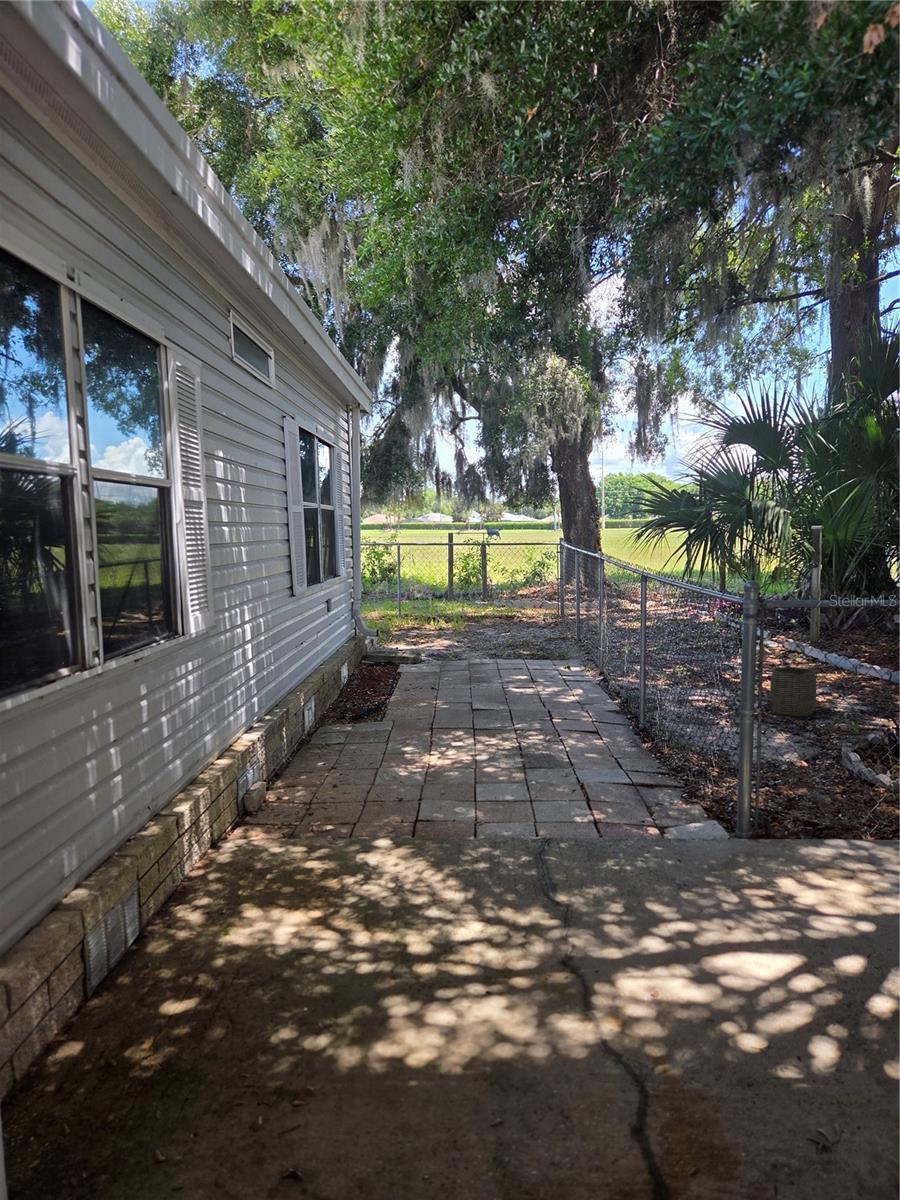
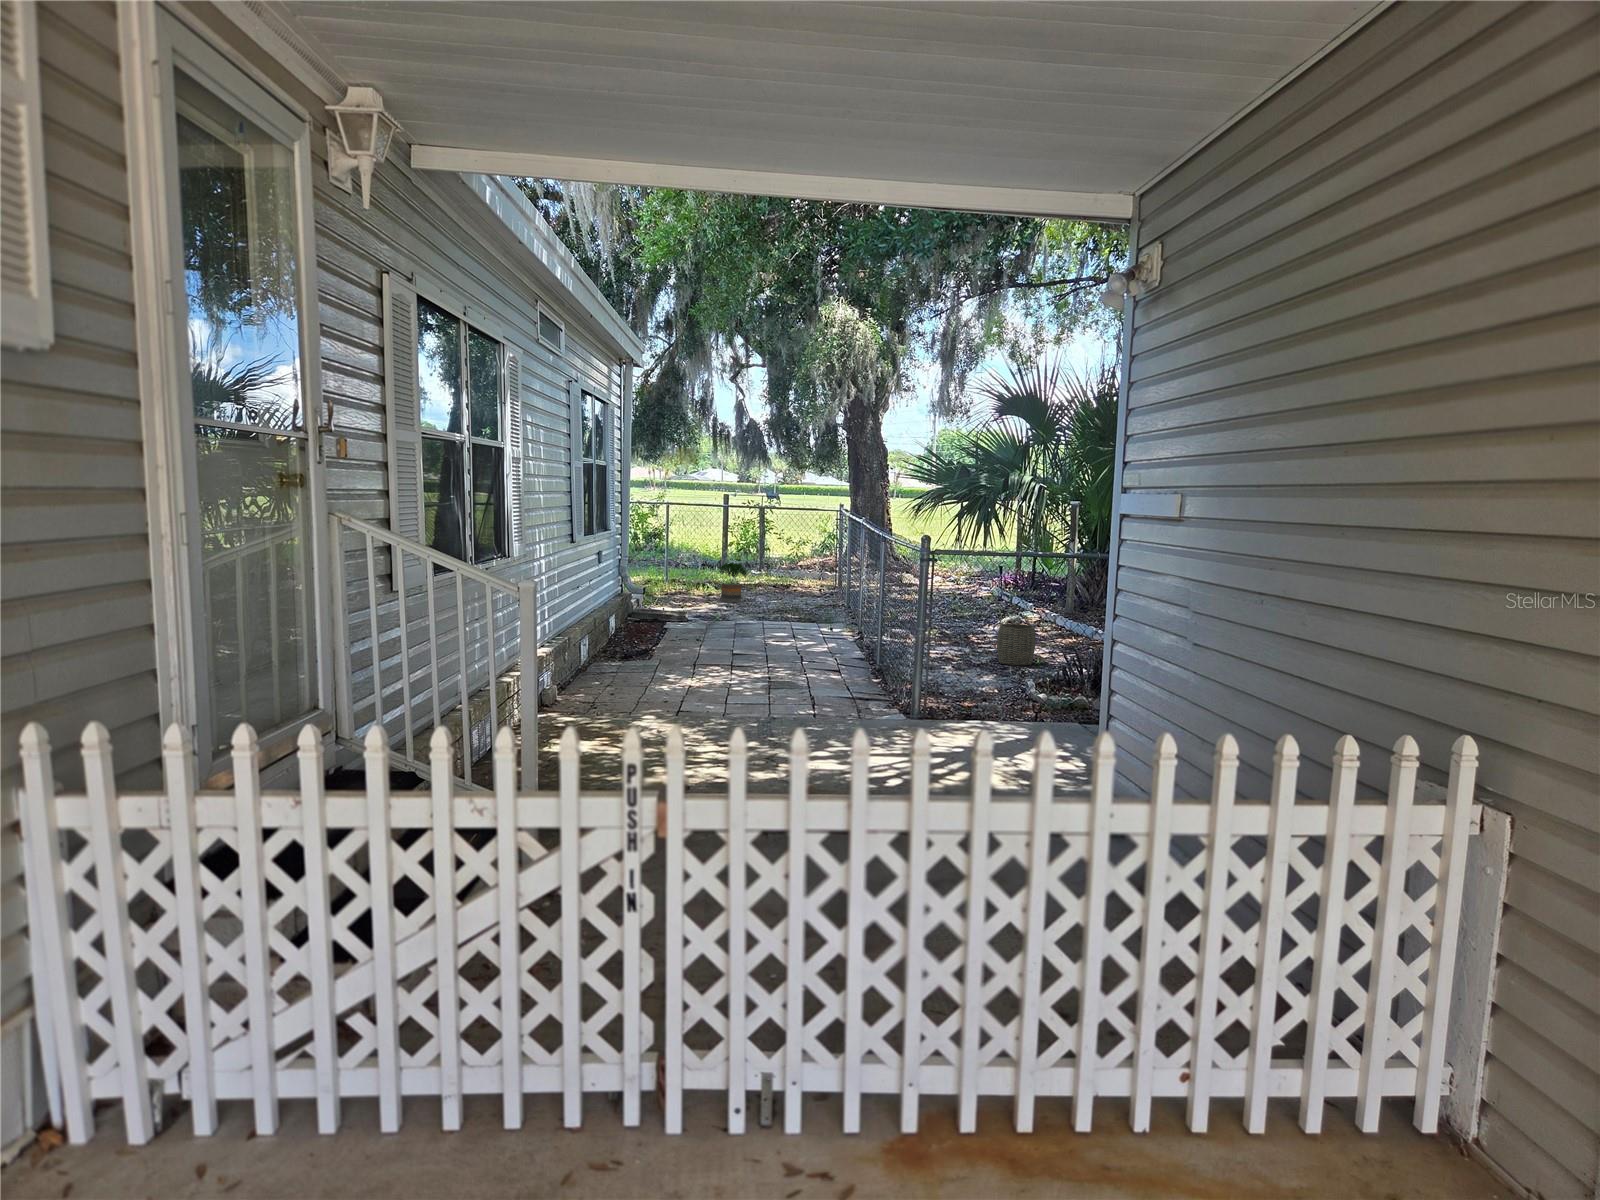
potted tree: none [448,598,477,637] -> present [720,563,747,603]

